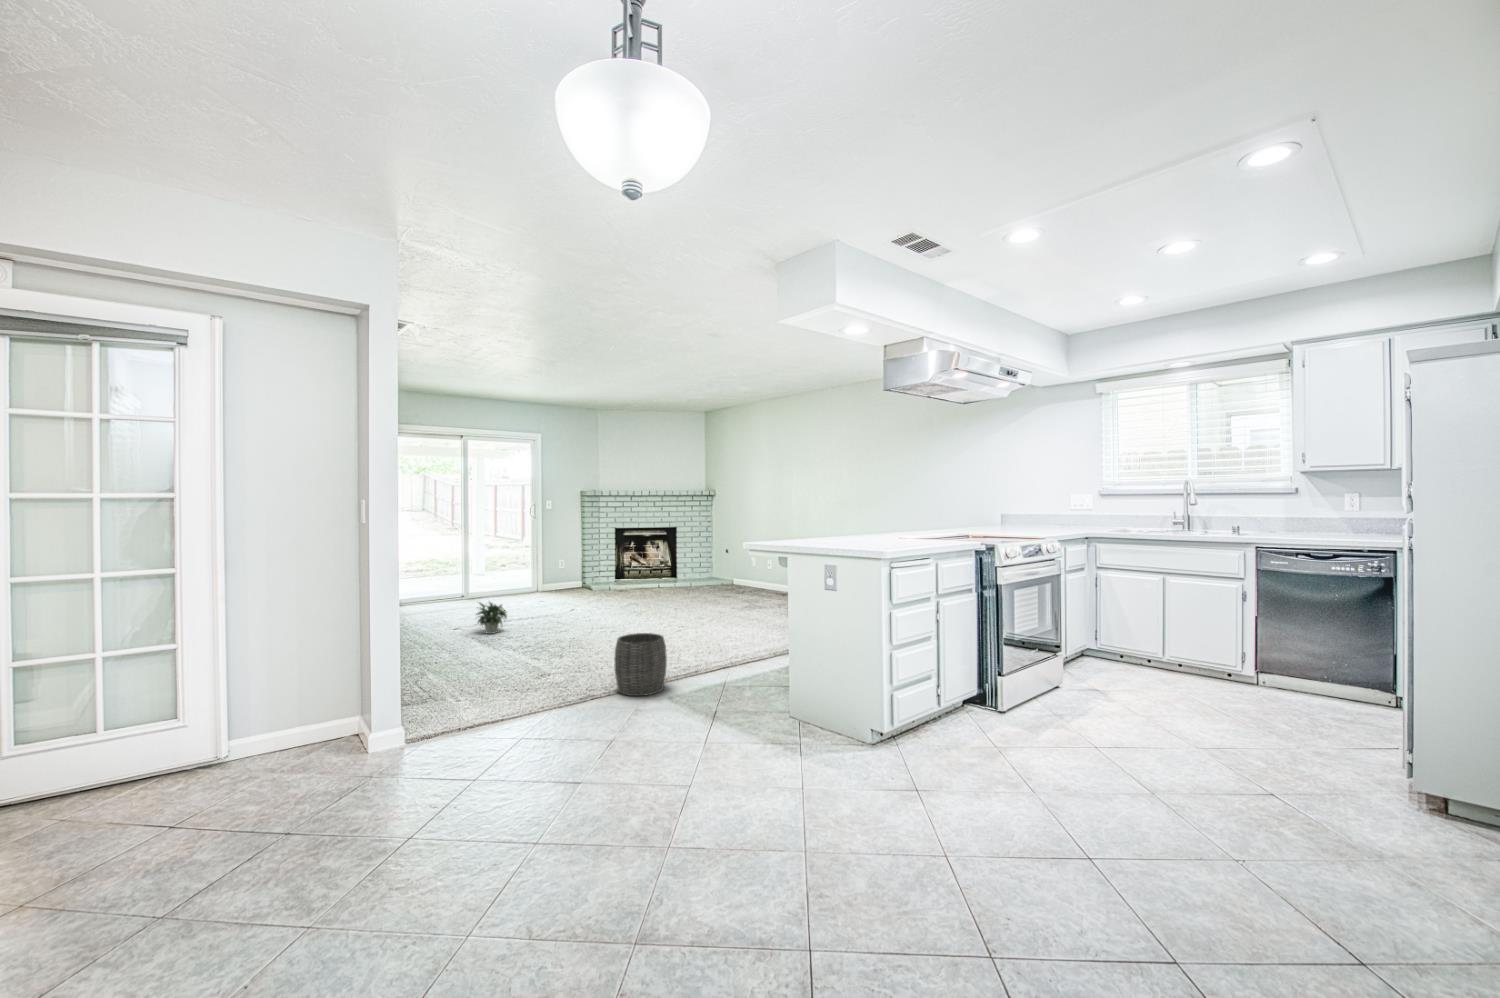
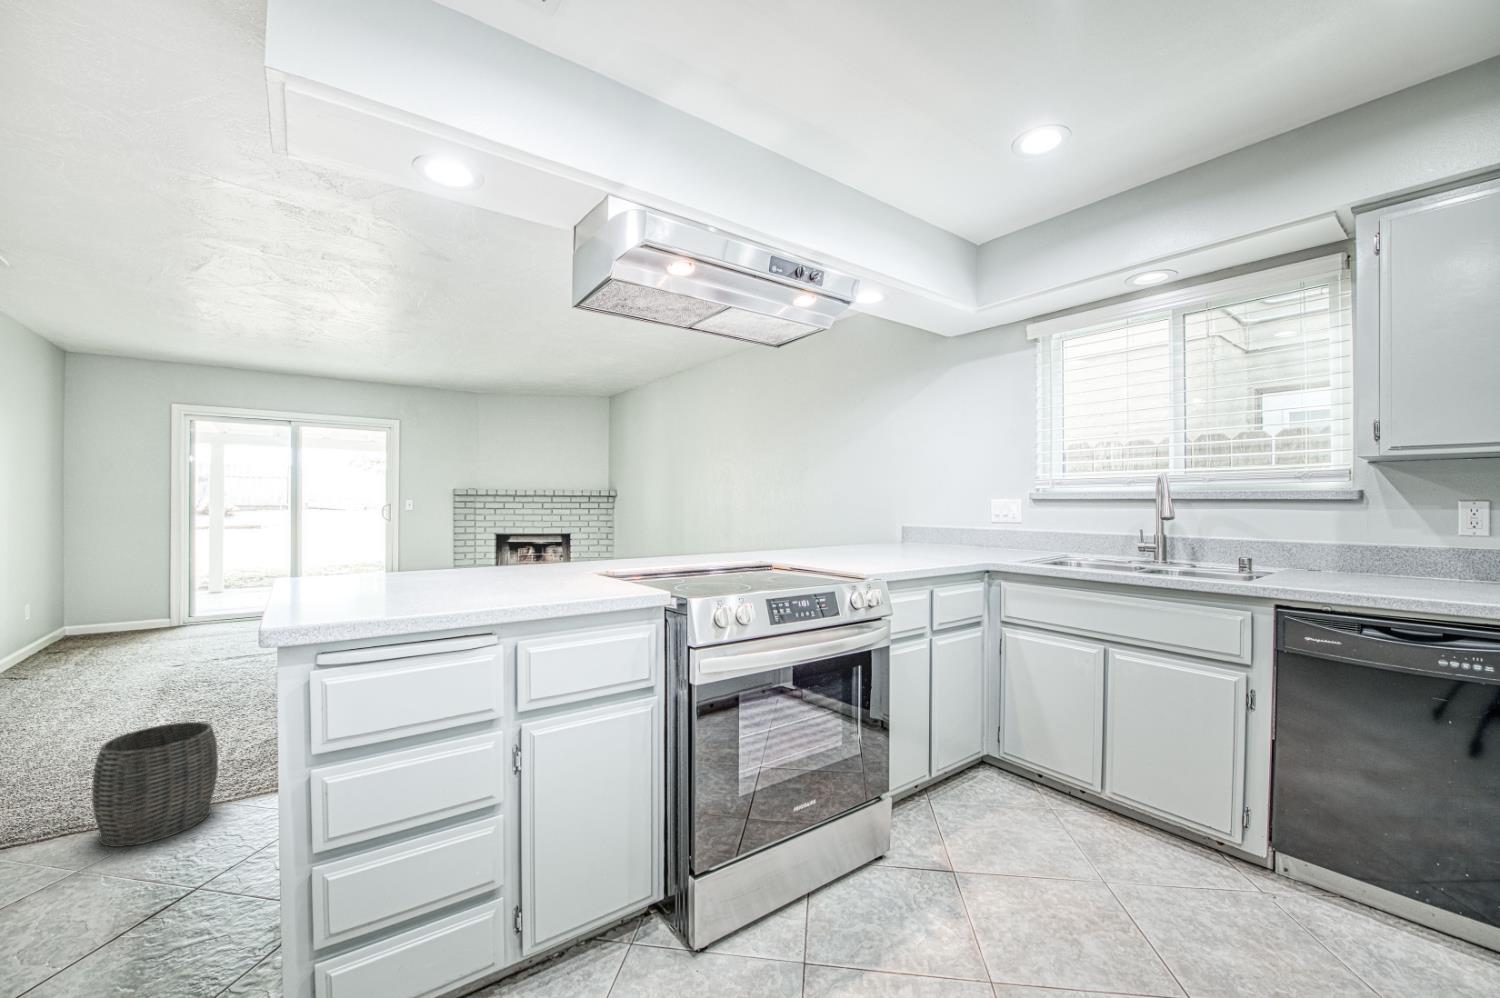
potted plant: present [476,602,507,634] -> none [168,632,228,679]

